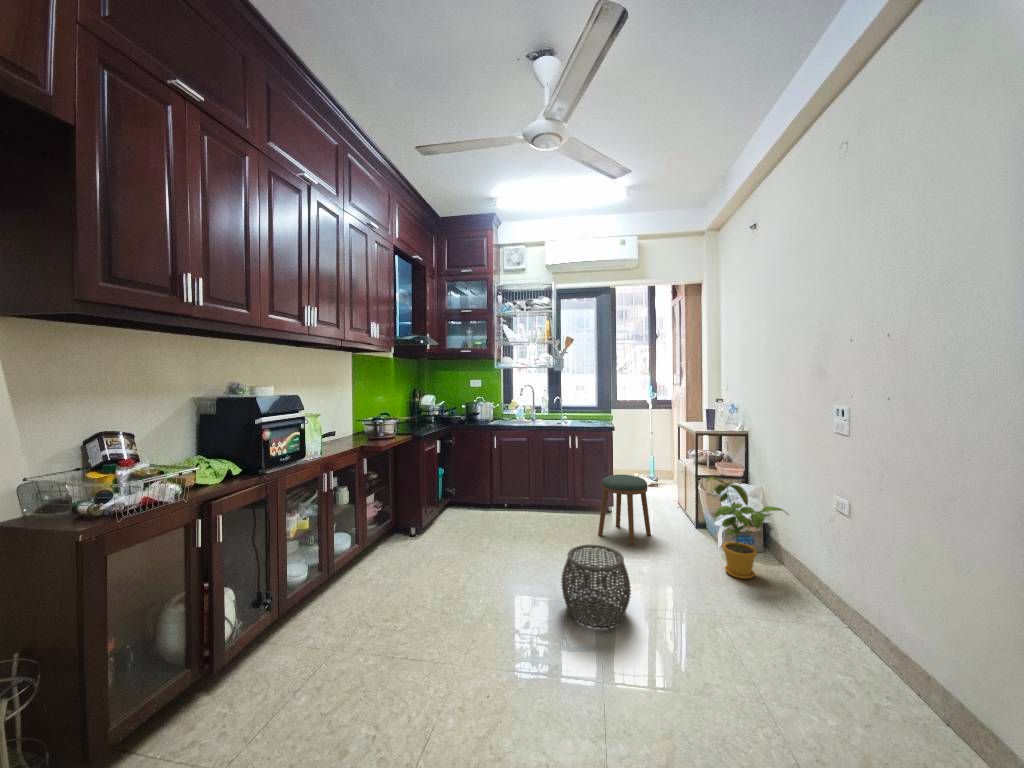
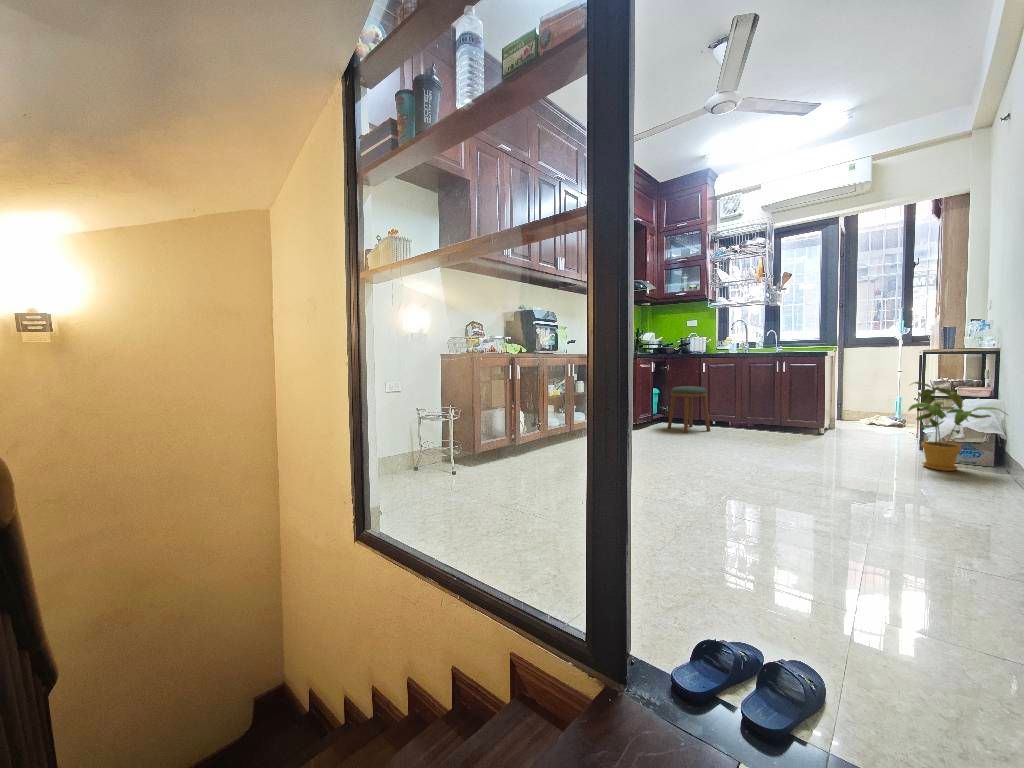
stool: present [598,474,651,546] -> present [668,386,710,433]
woven basket: present [561,544,631,628] -> none [739,420,799,470]

